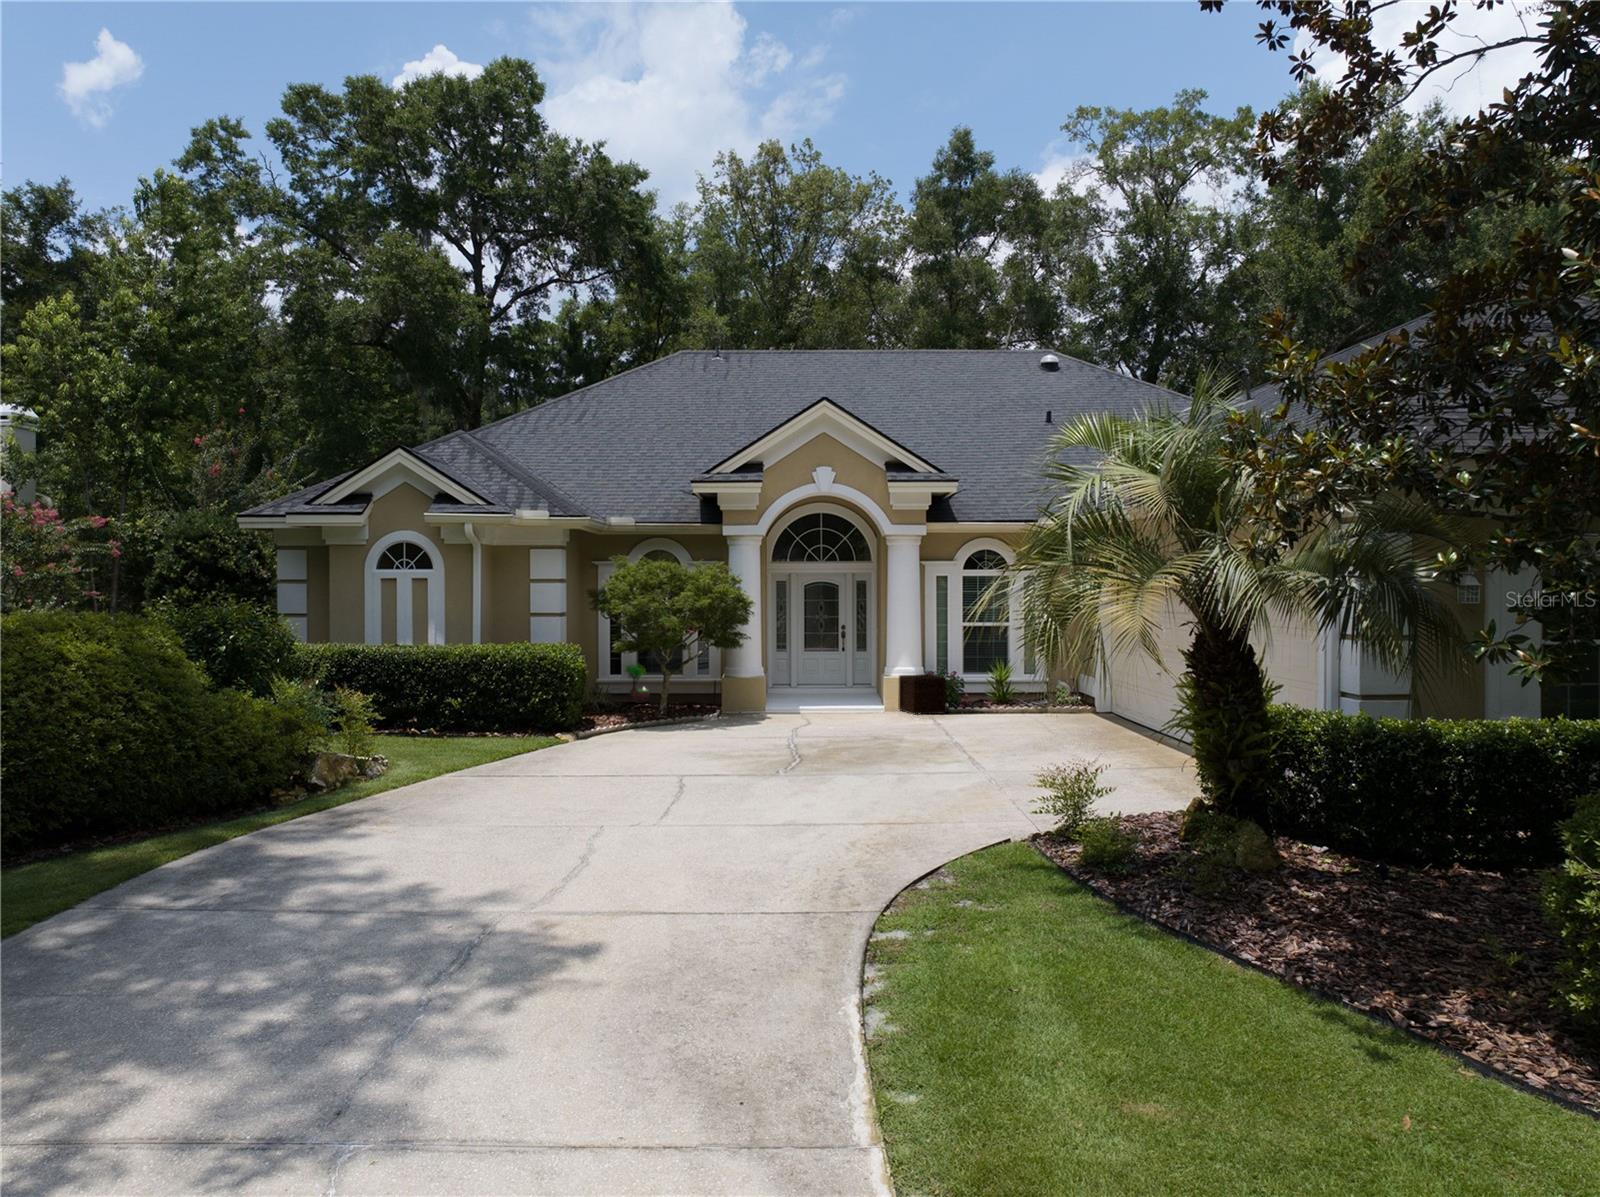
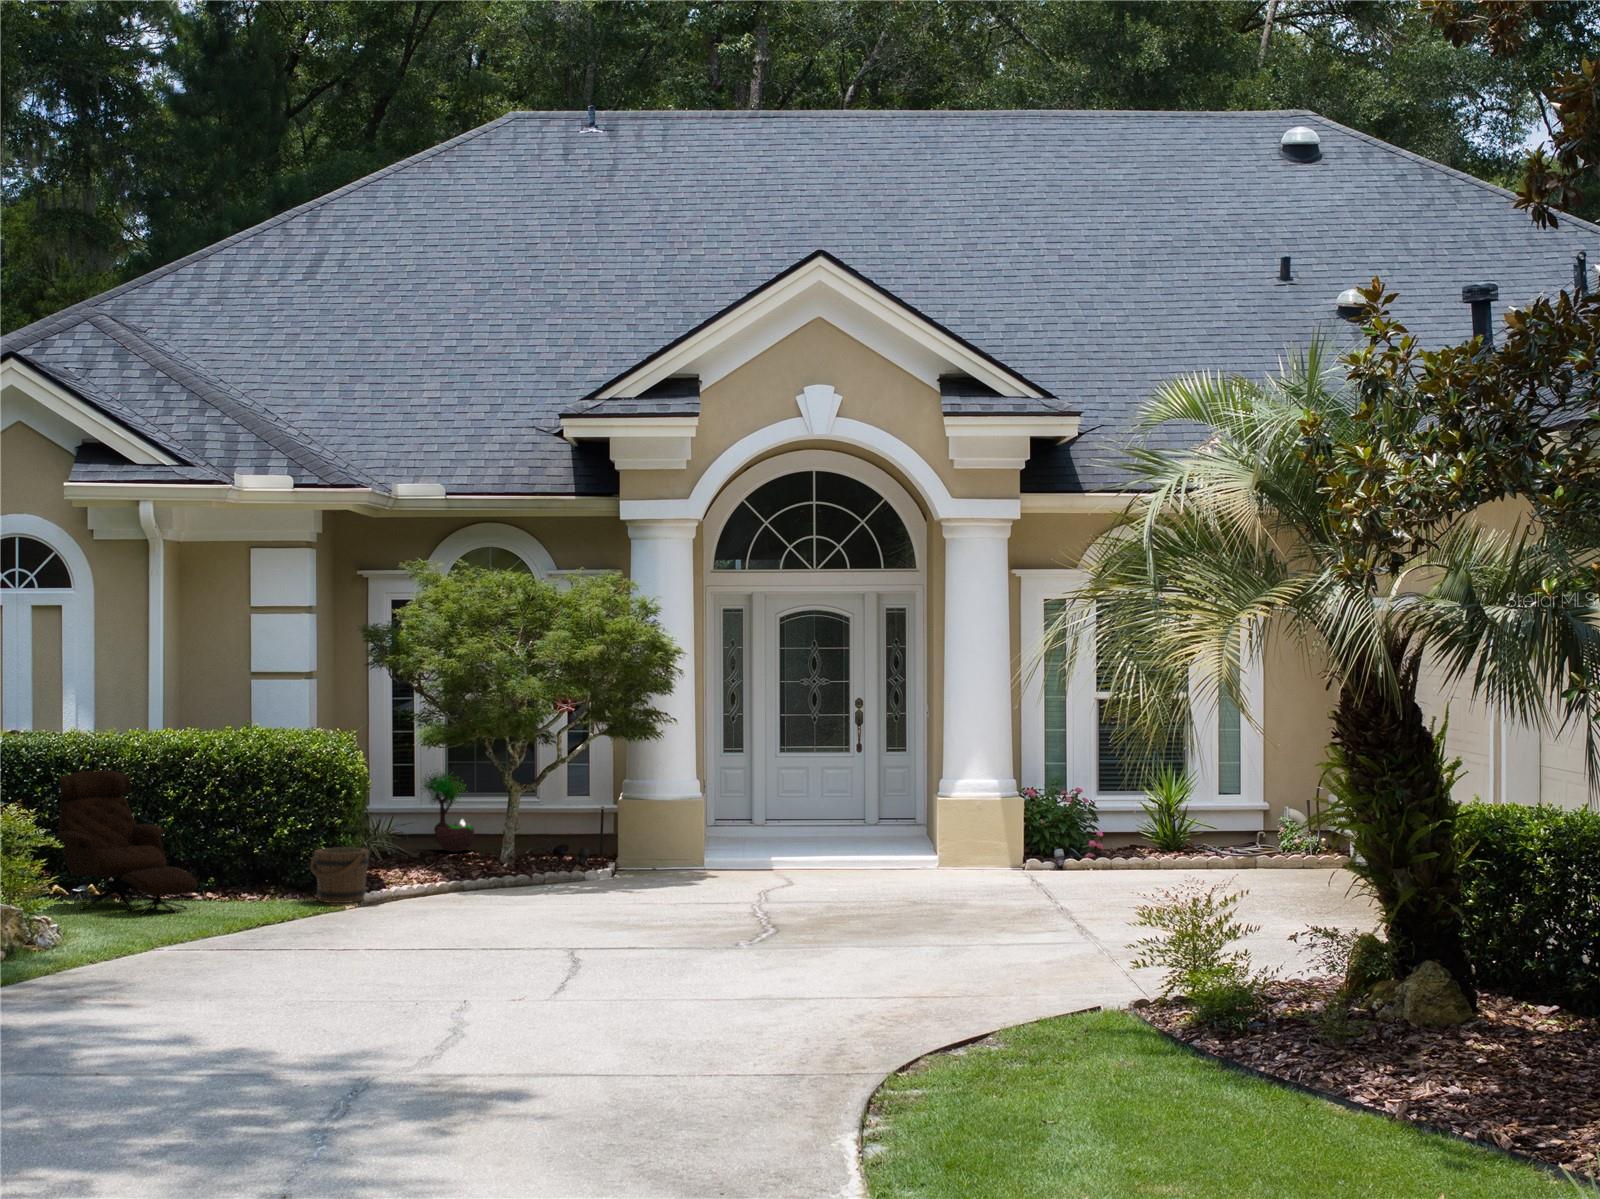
lounge chair: none [432,664,504,739] -> present [57,770,197,915]
wooden crate: present [898,674,947,715] -> none [966,793,1061,871]
bucket: none [563,703,593,732] -> present [310,847,369,903]

